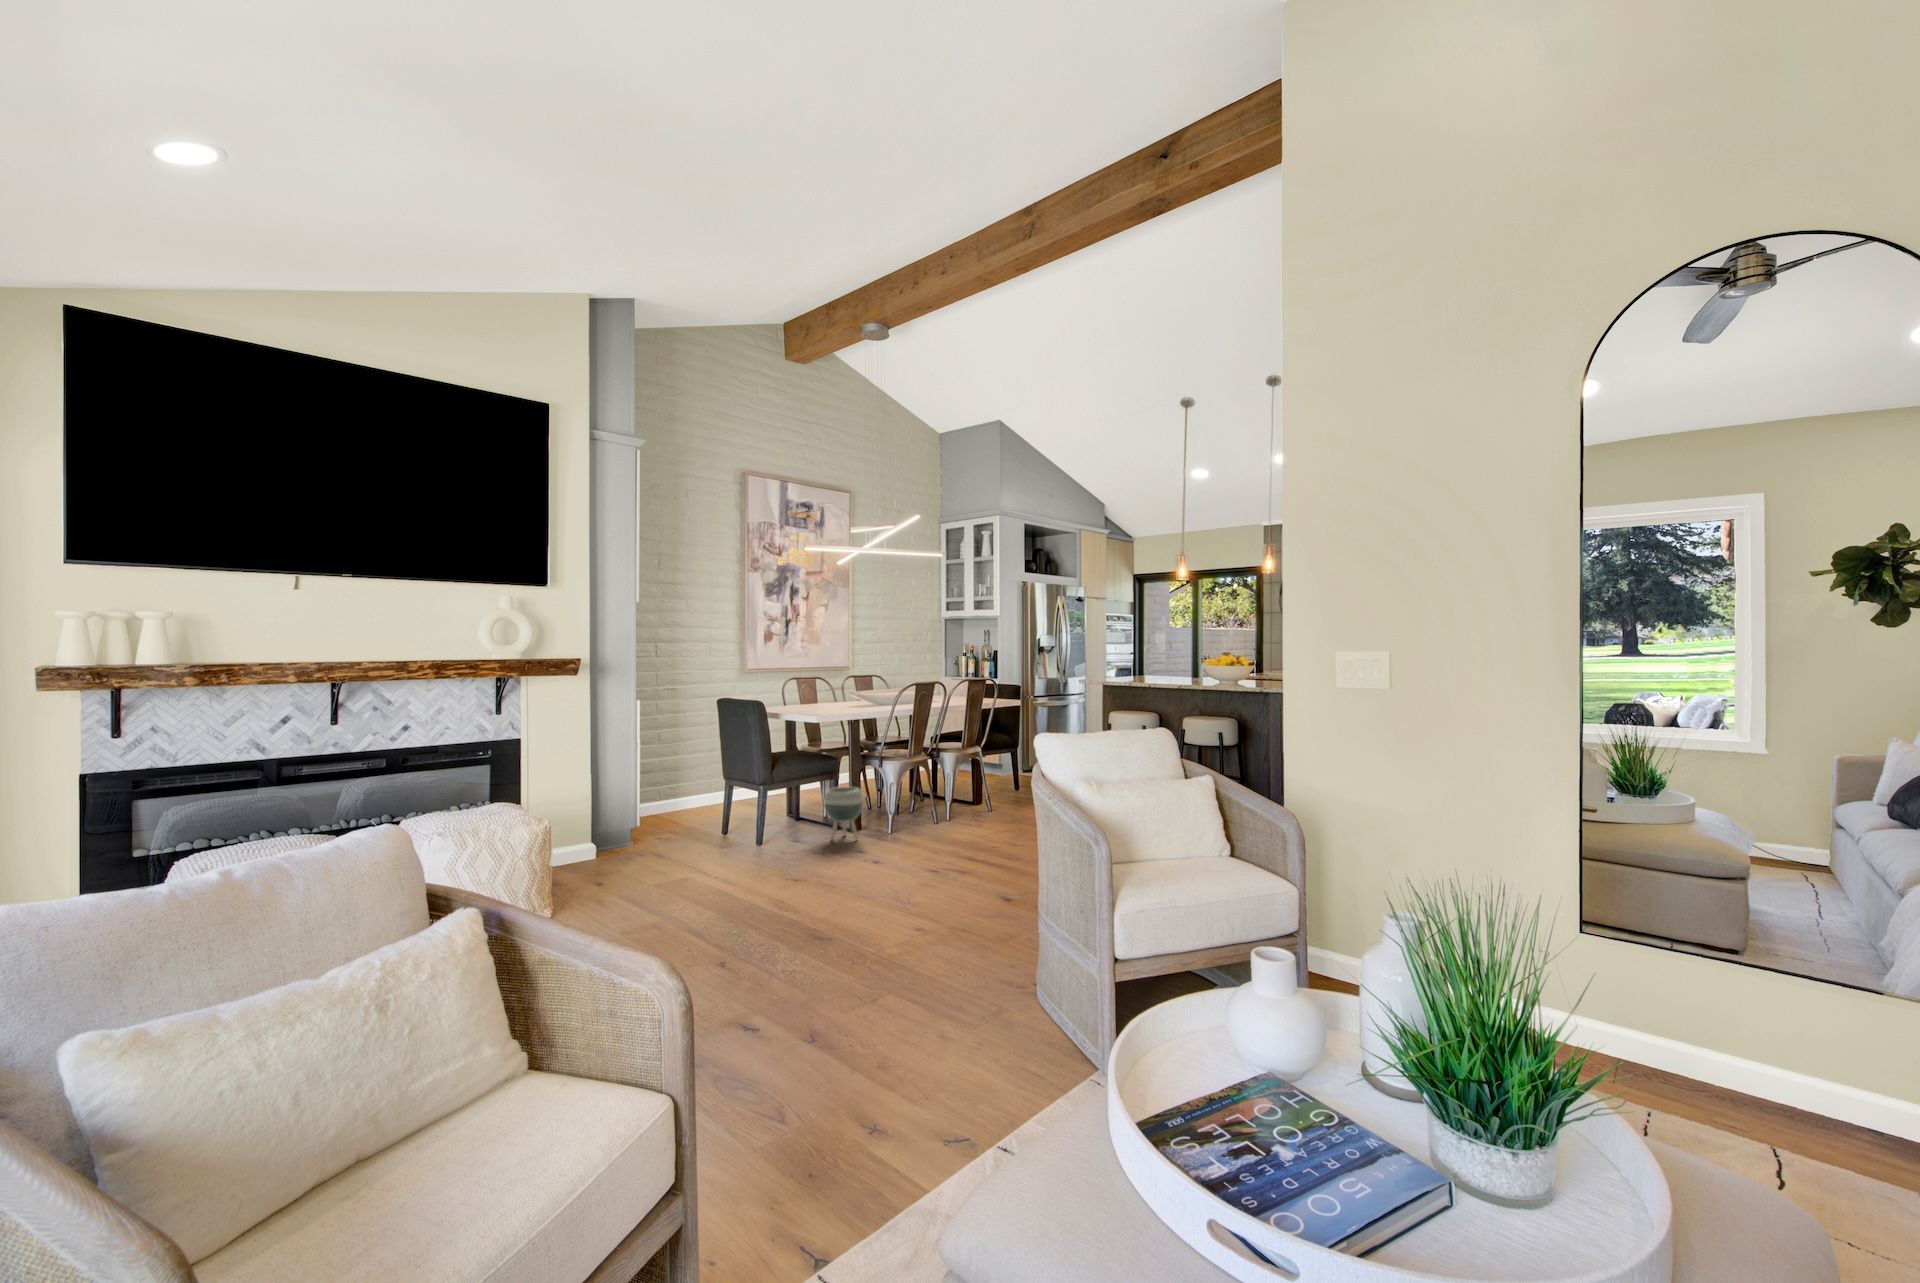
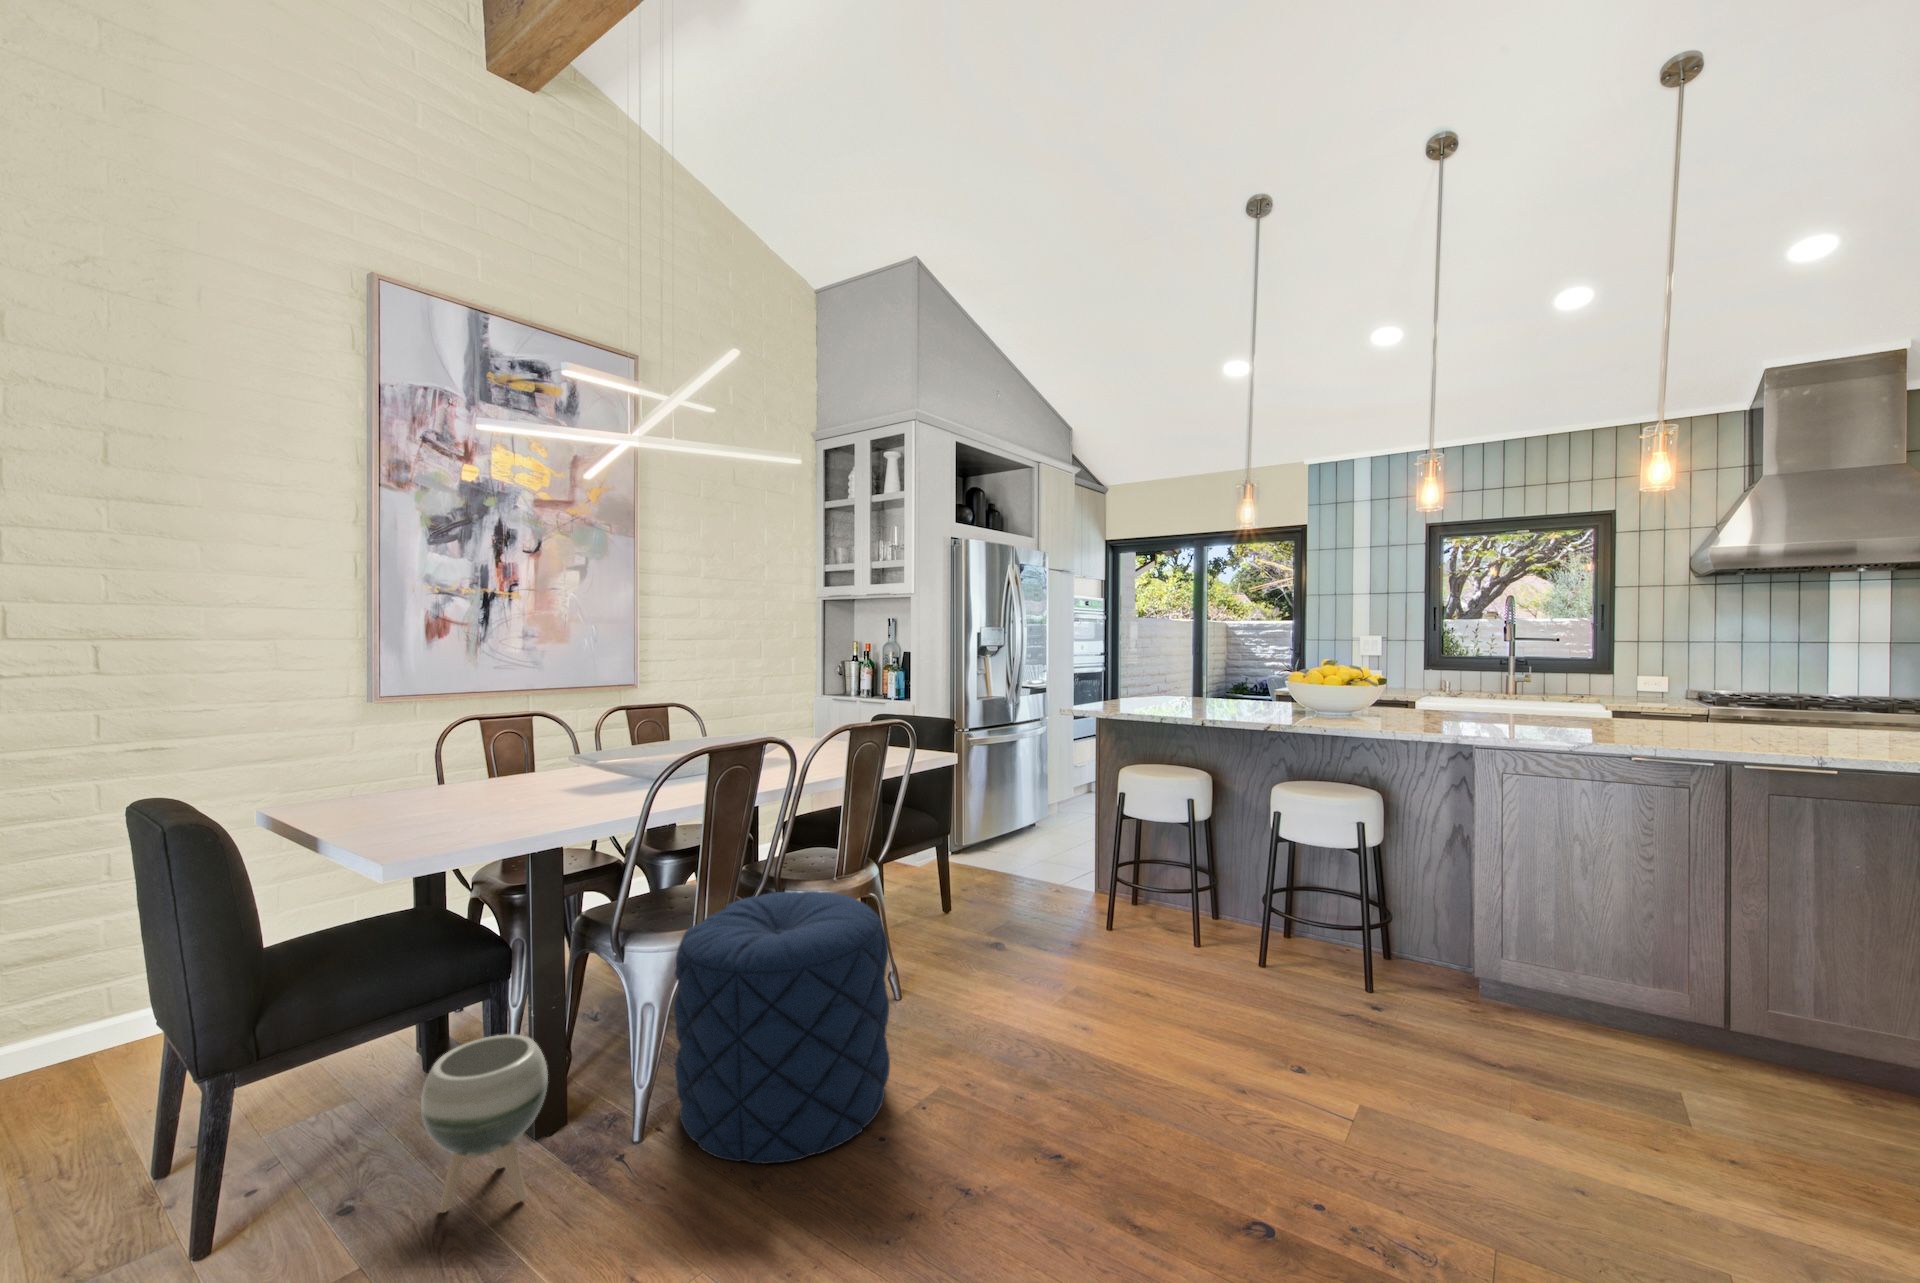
pouf: none [902,748,987,837] -> present [674,891,890,1164]

